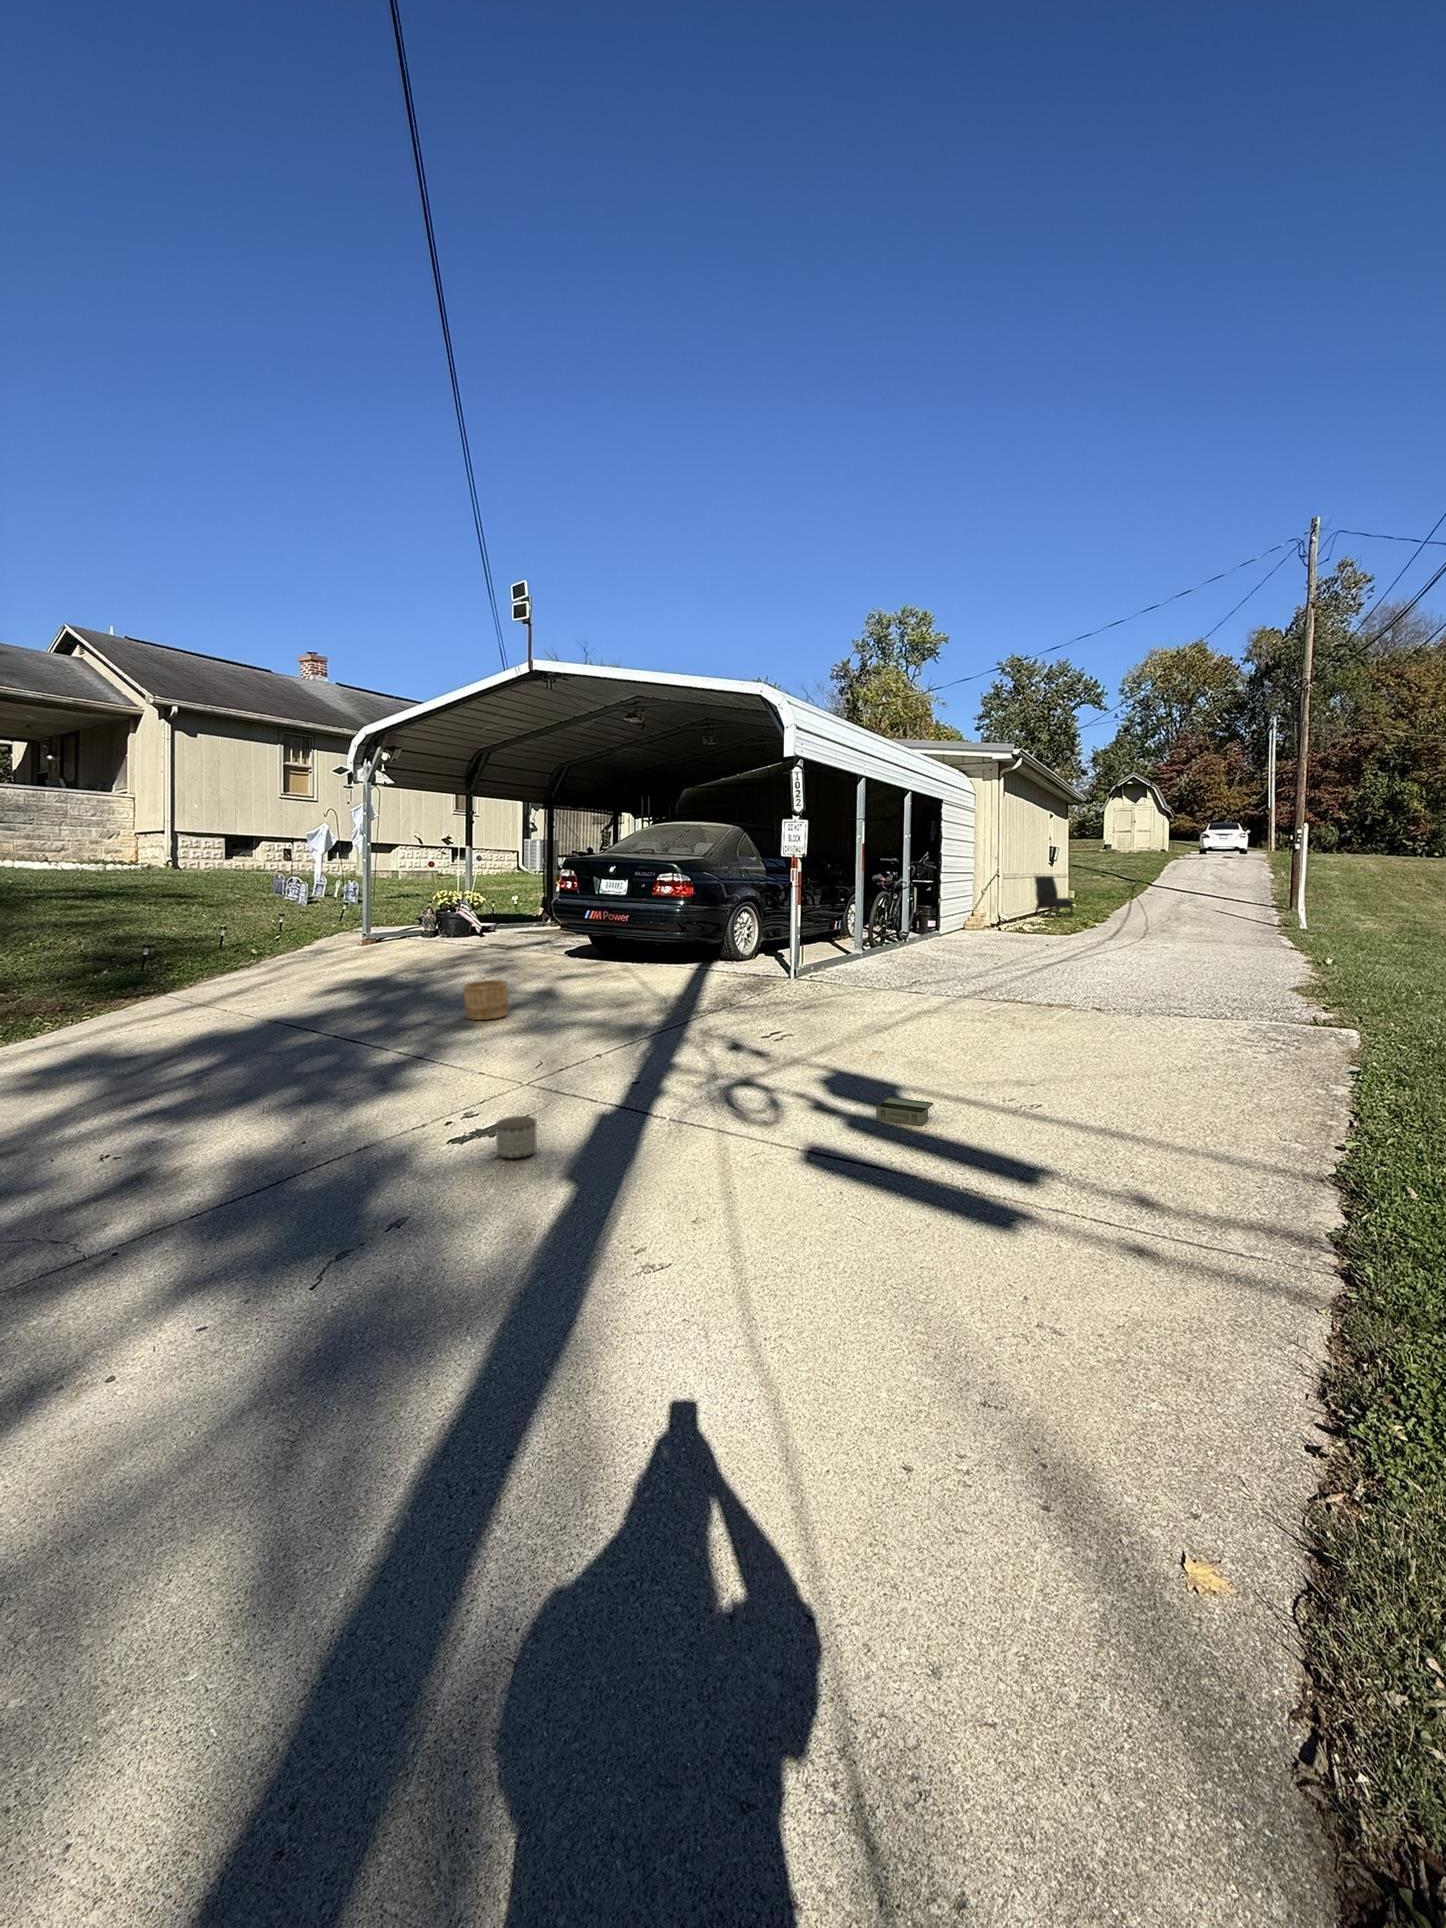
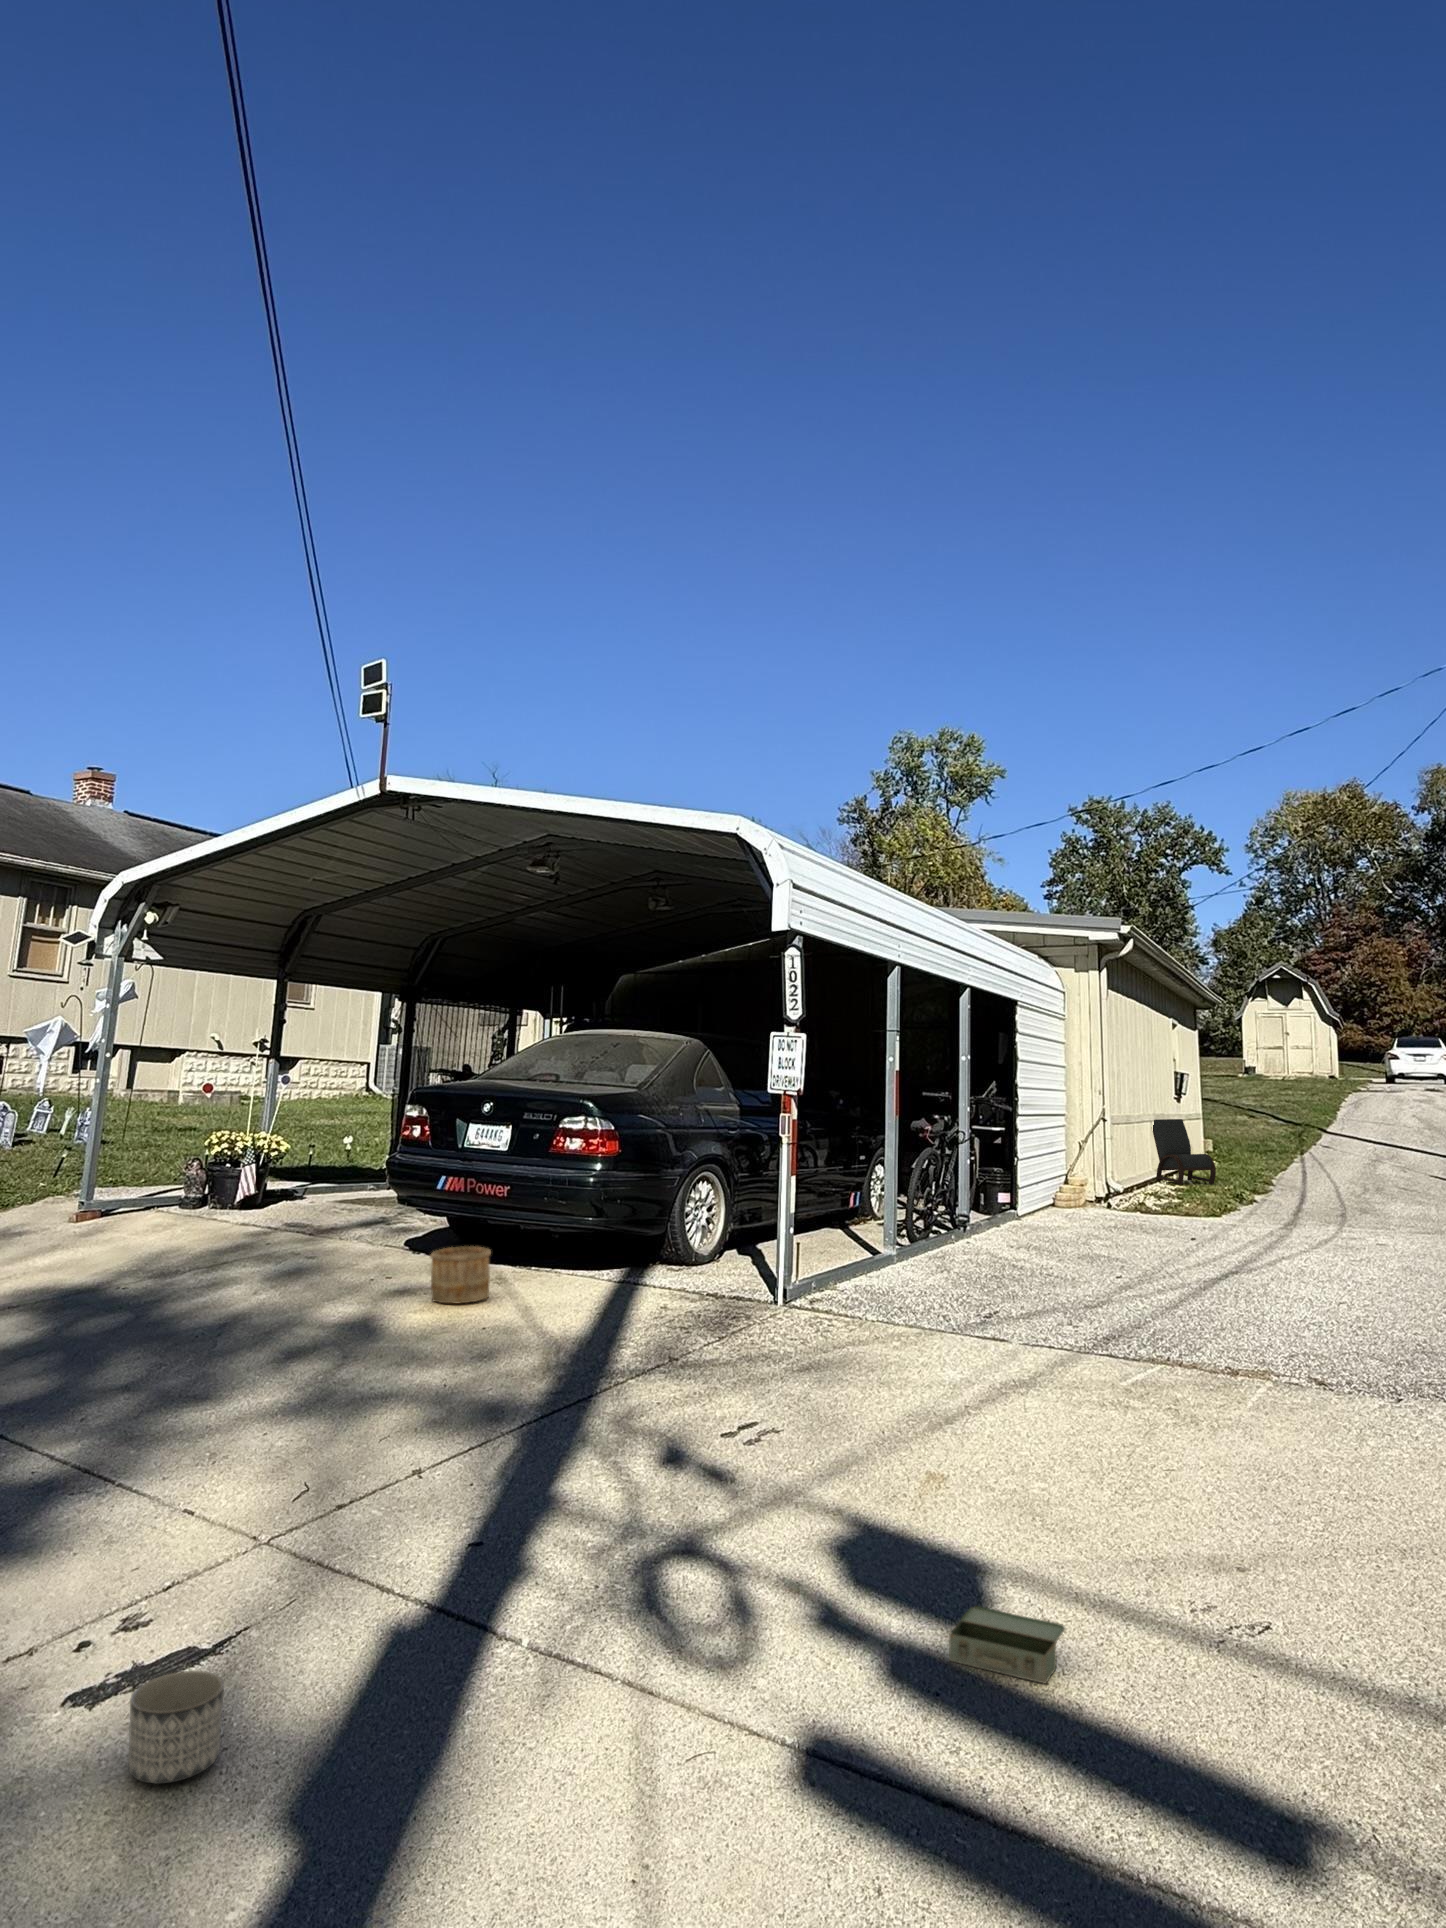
wooden bucket: present [463,980,508,1020] -> present [430,1246,491,1304]

